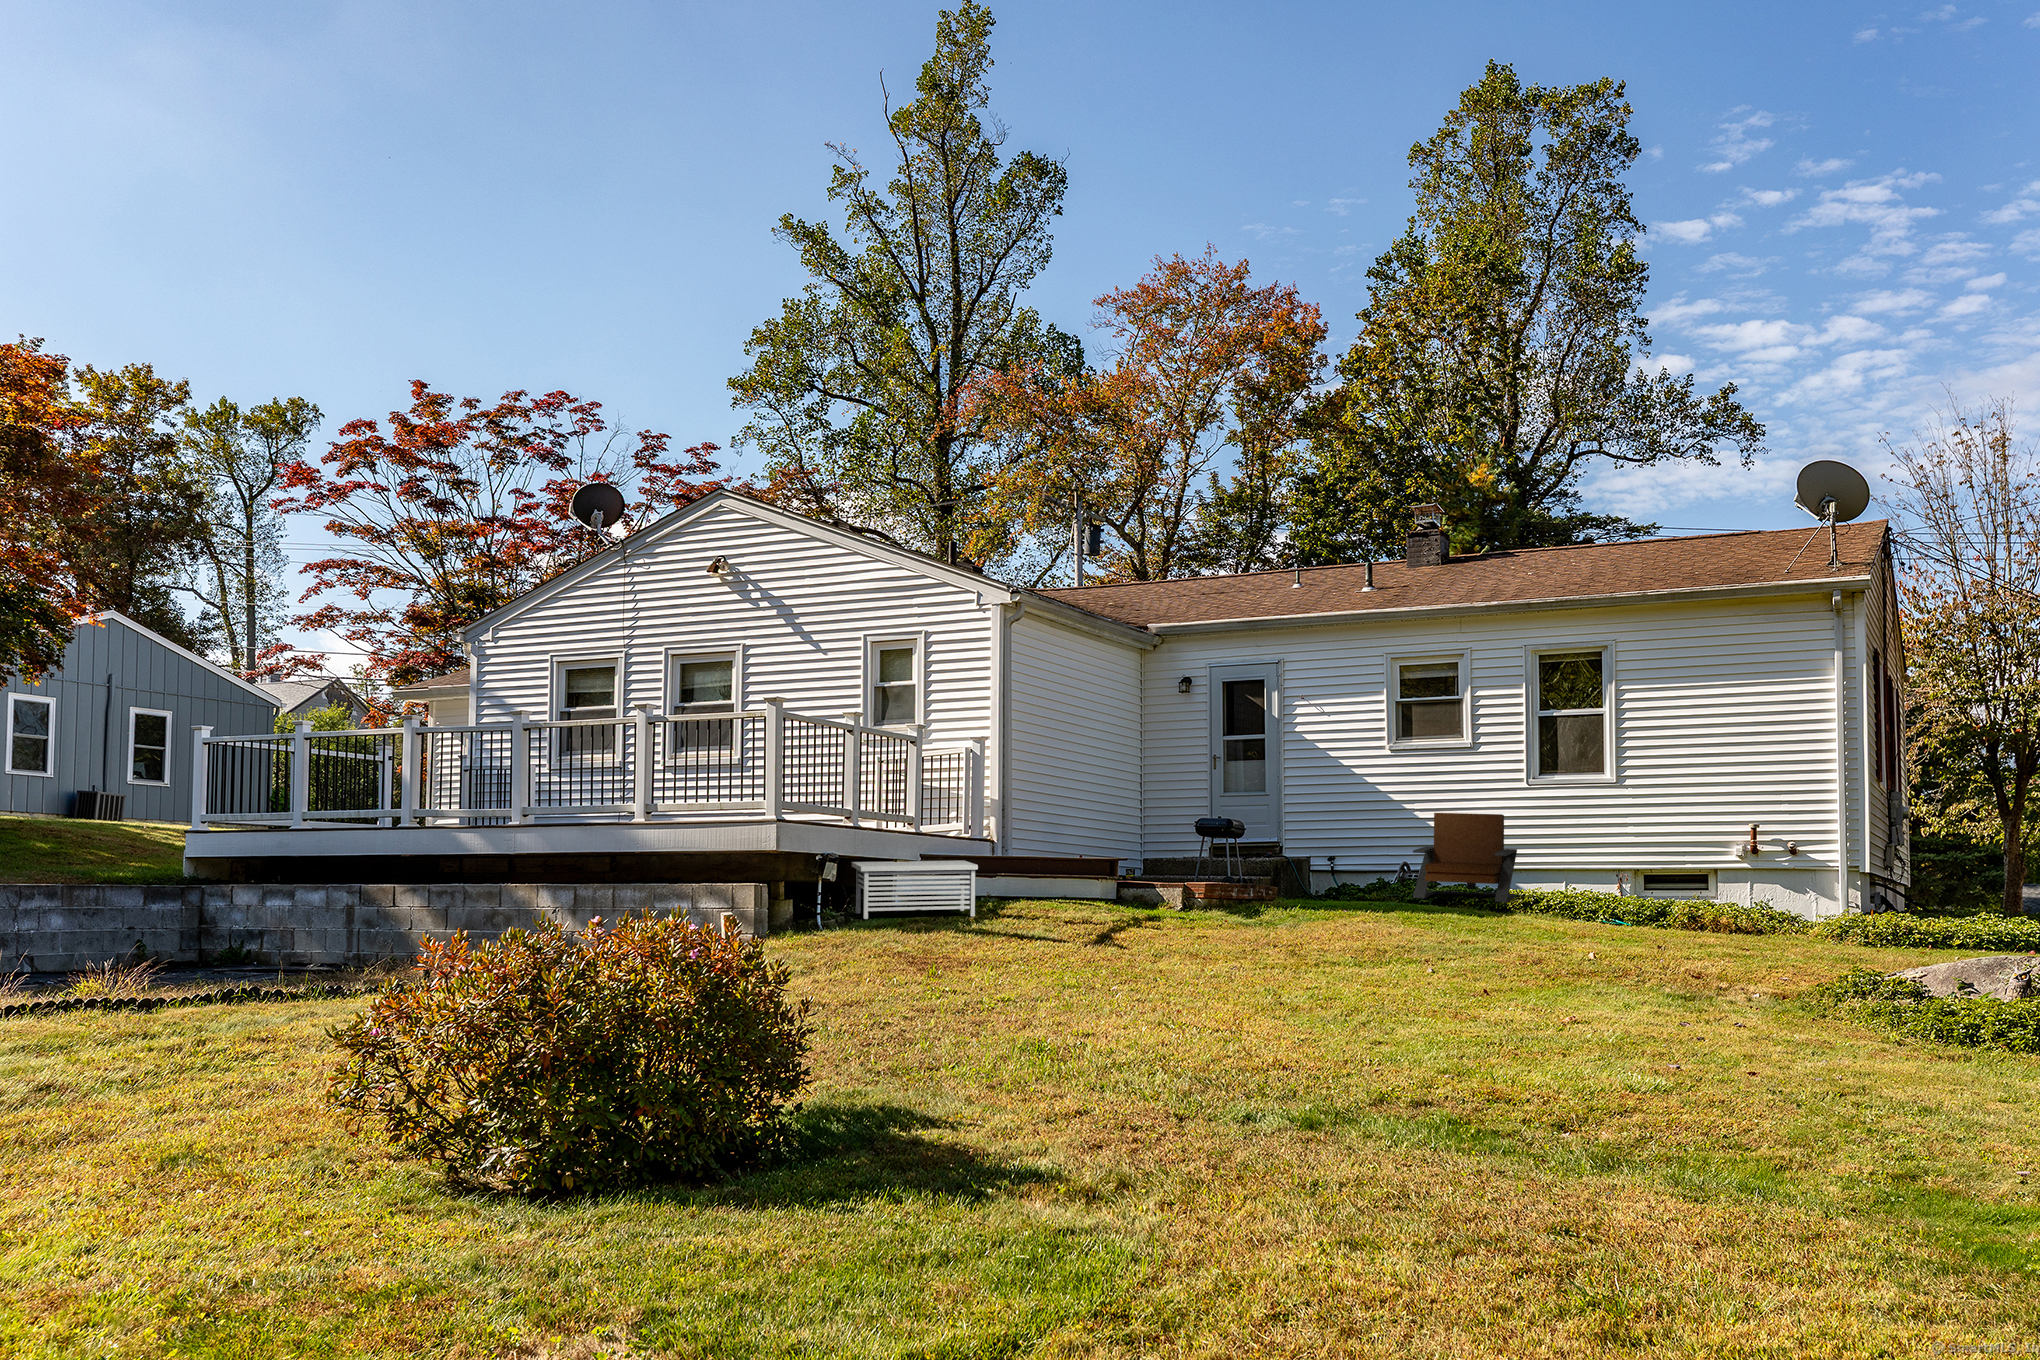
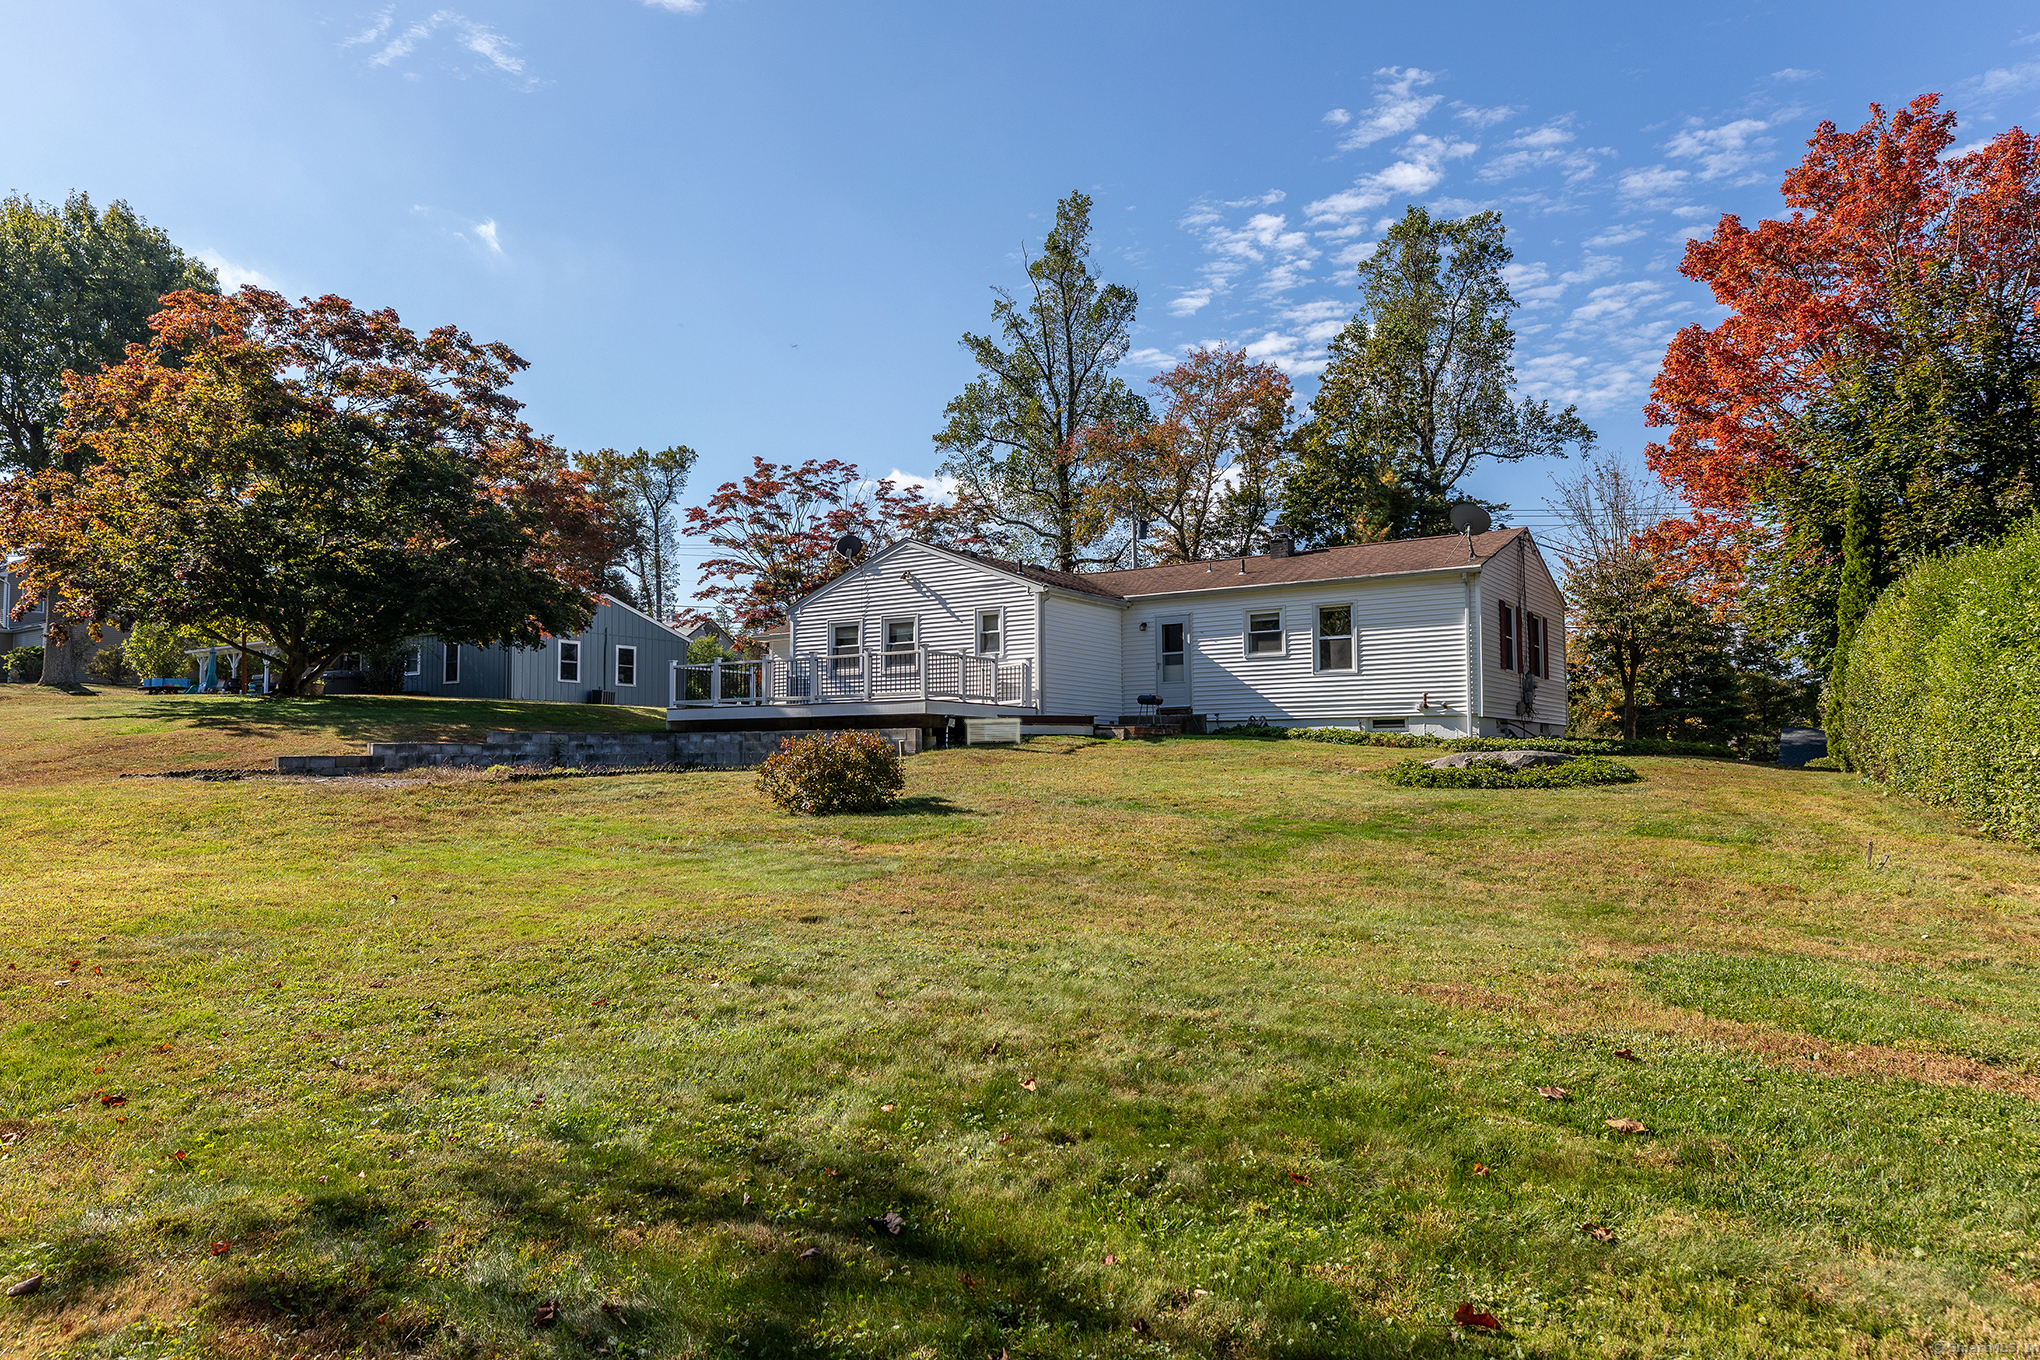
lounge chair: present [1413,813,1517,902] -> none [1248,691,1305,735]

